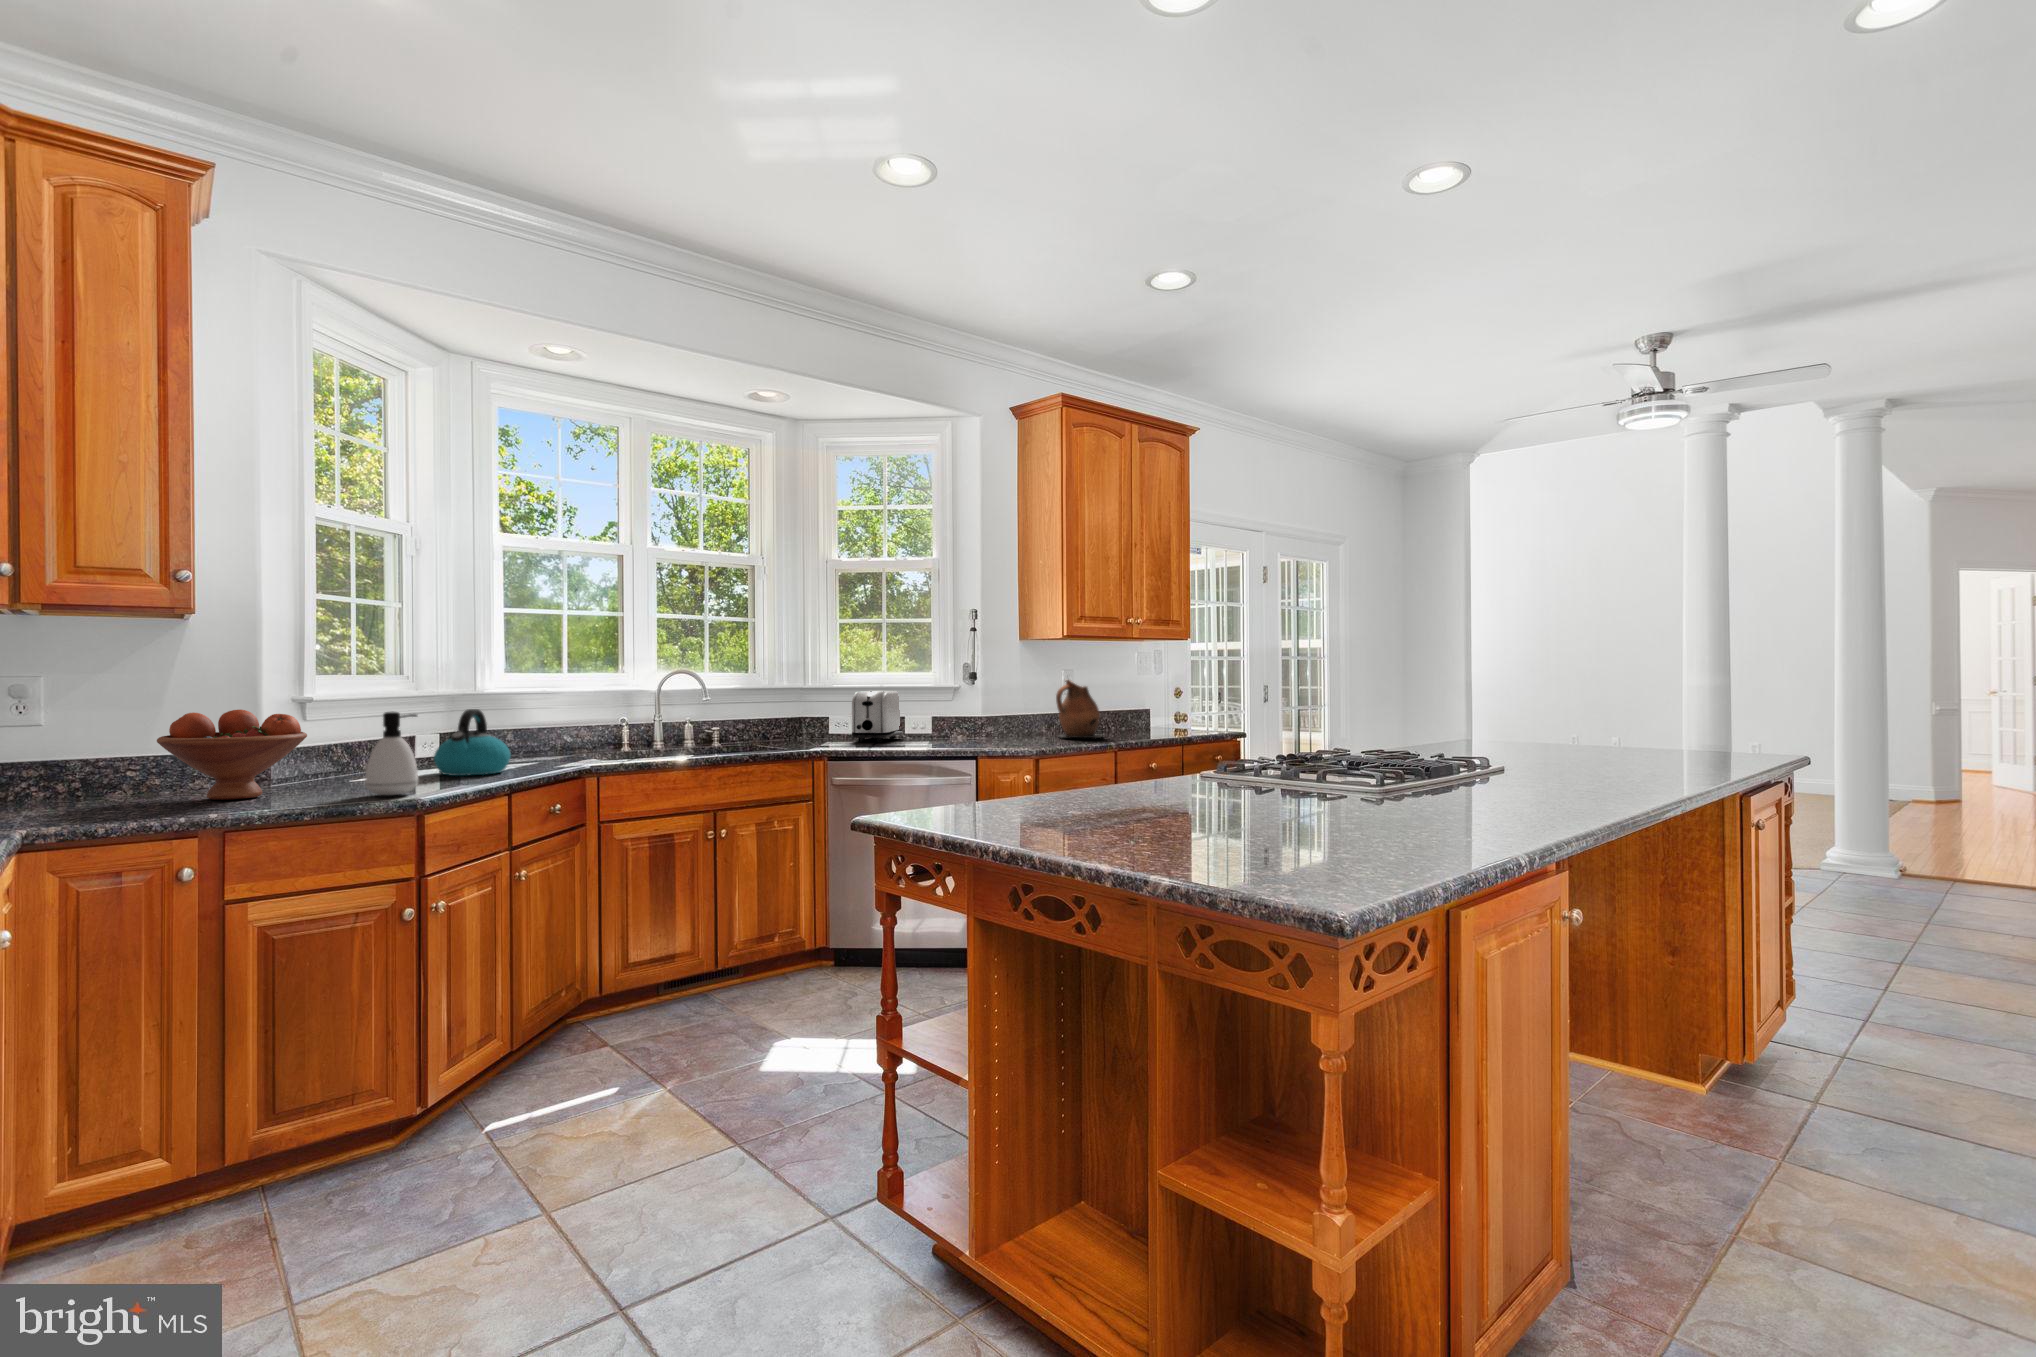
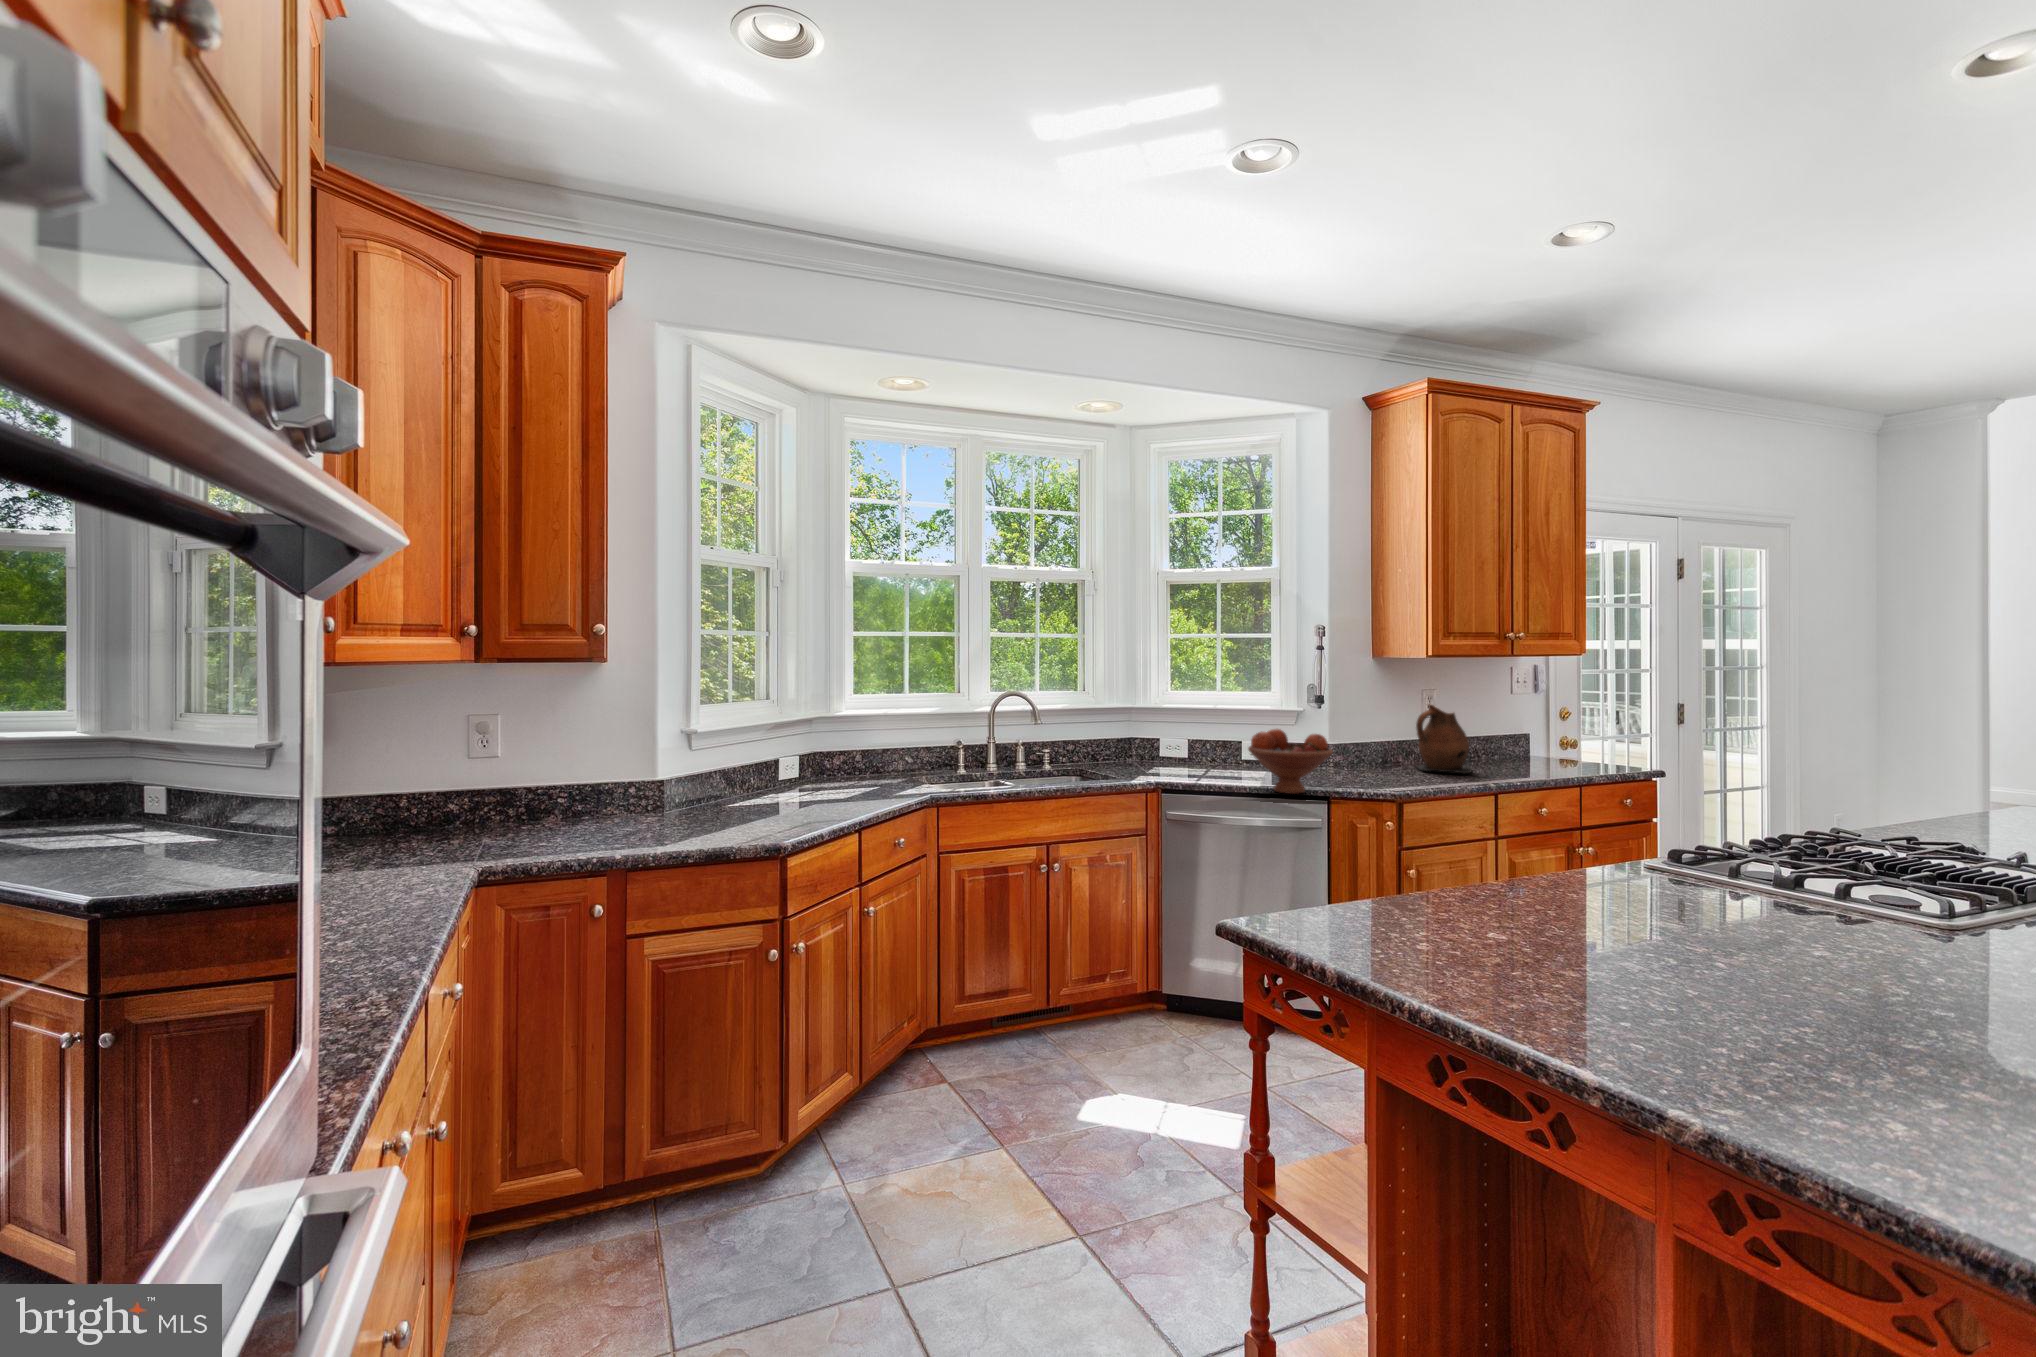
toaster: present [852,691,902,742] -> none [1186,712,1239,770]
kettle: present [434,709,510,776] -> none [795,742,861,808]
fruit bowl: present [157,710,307,800] -> present [1248,729,1333,794]
soap dispenser: present [365,712,418,795] -> none [739,756,783,837]

